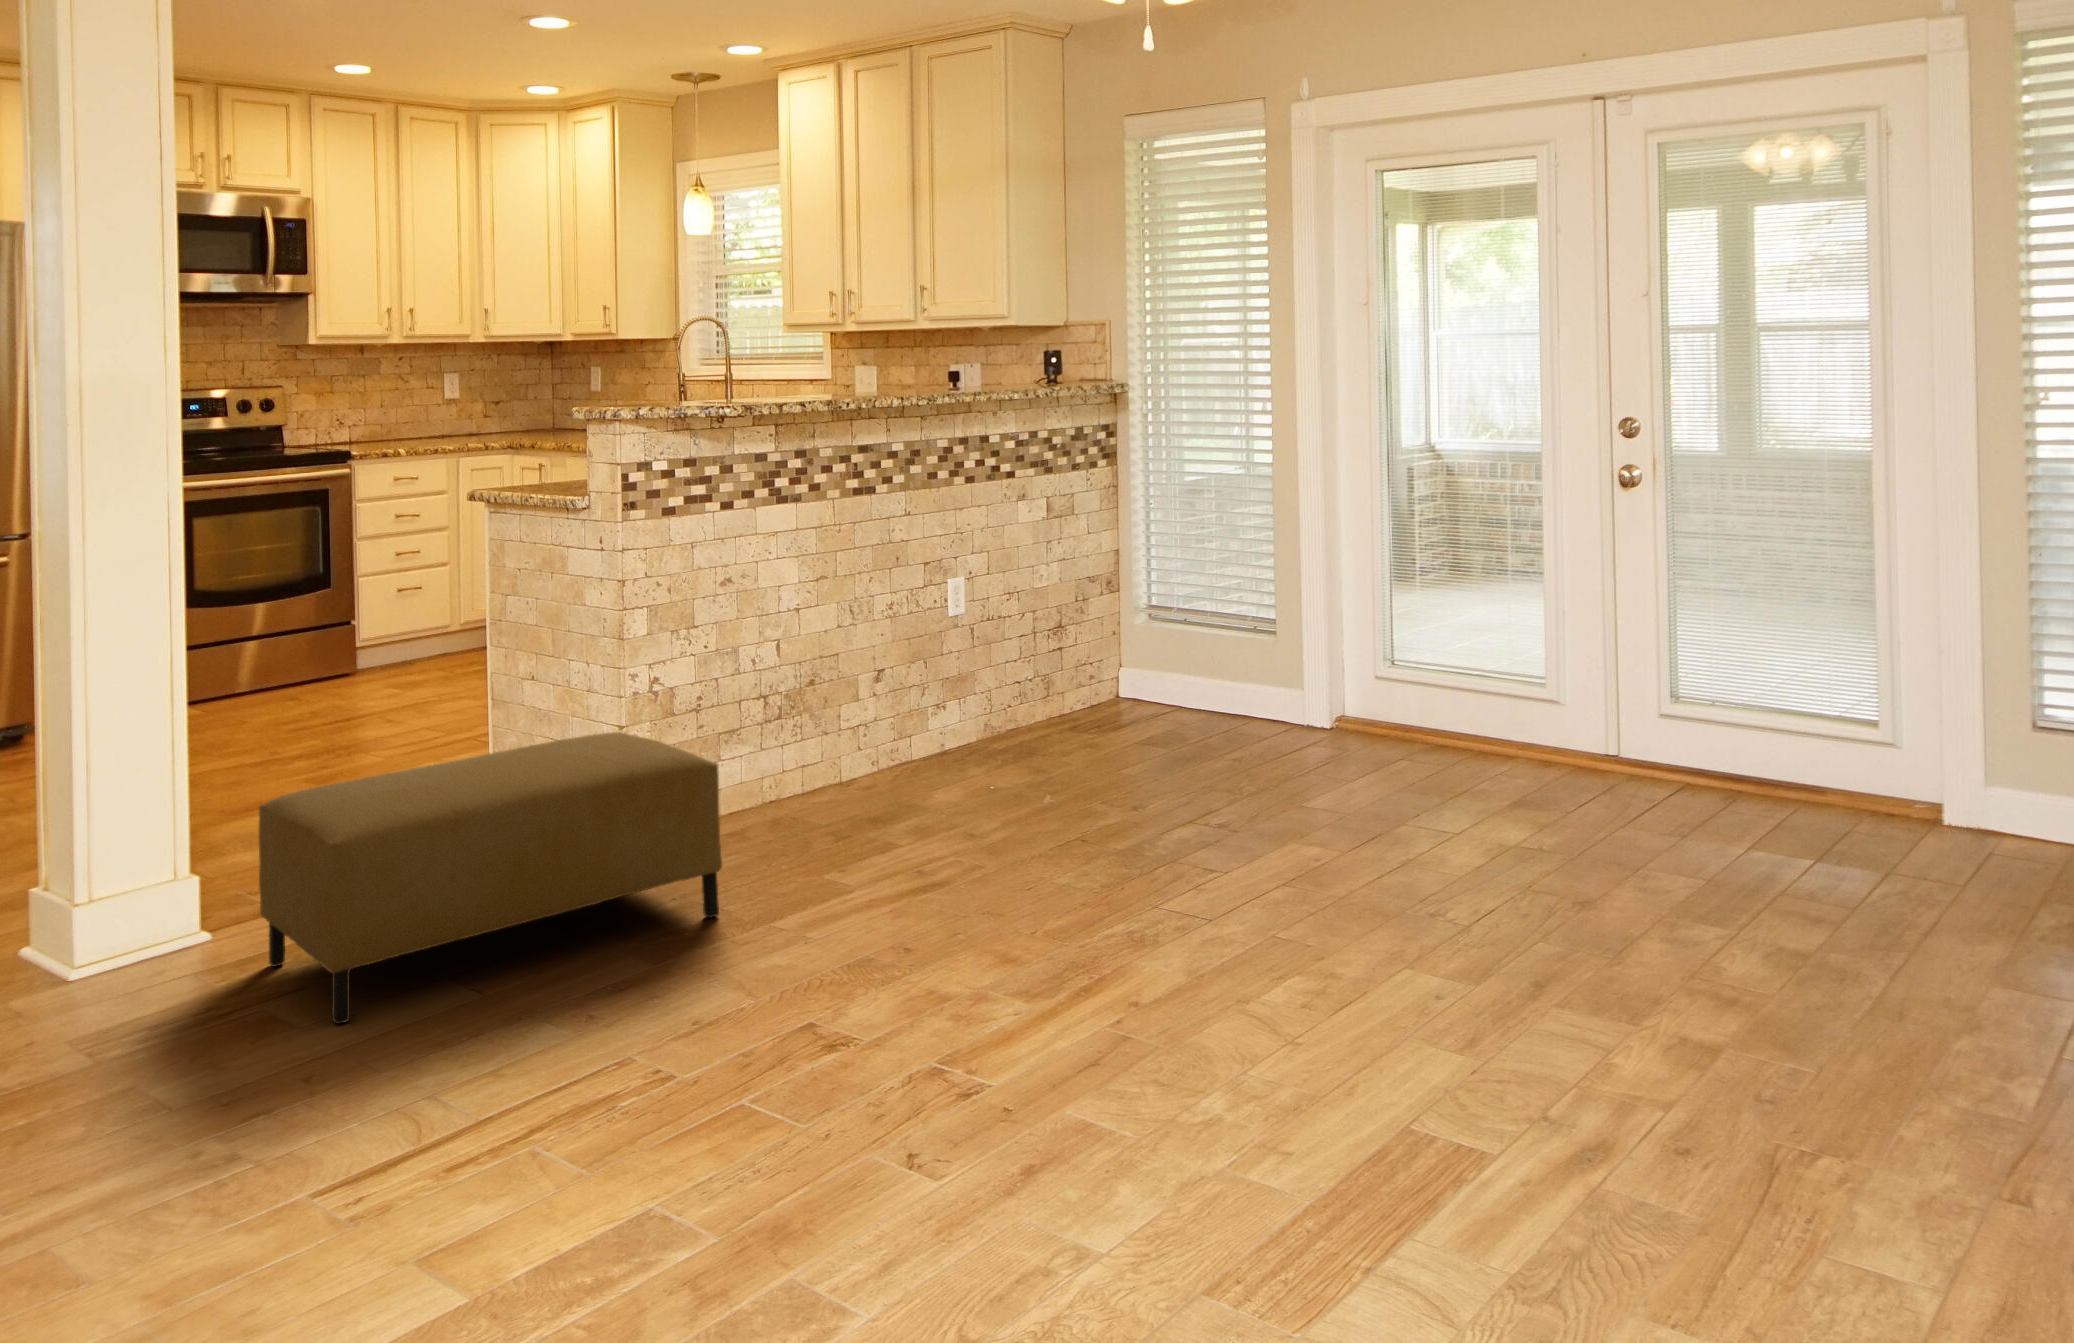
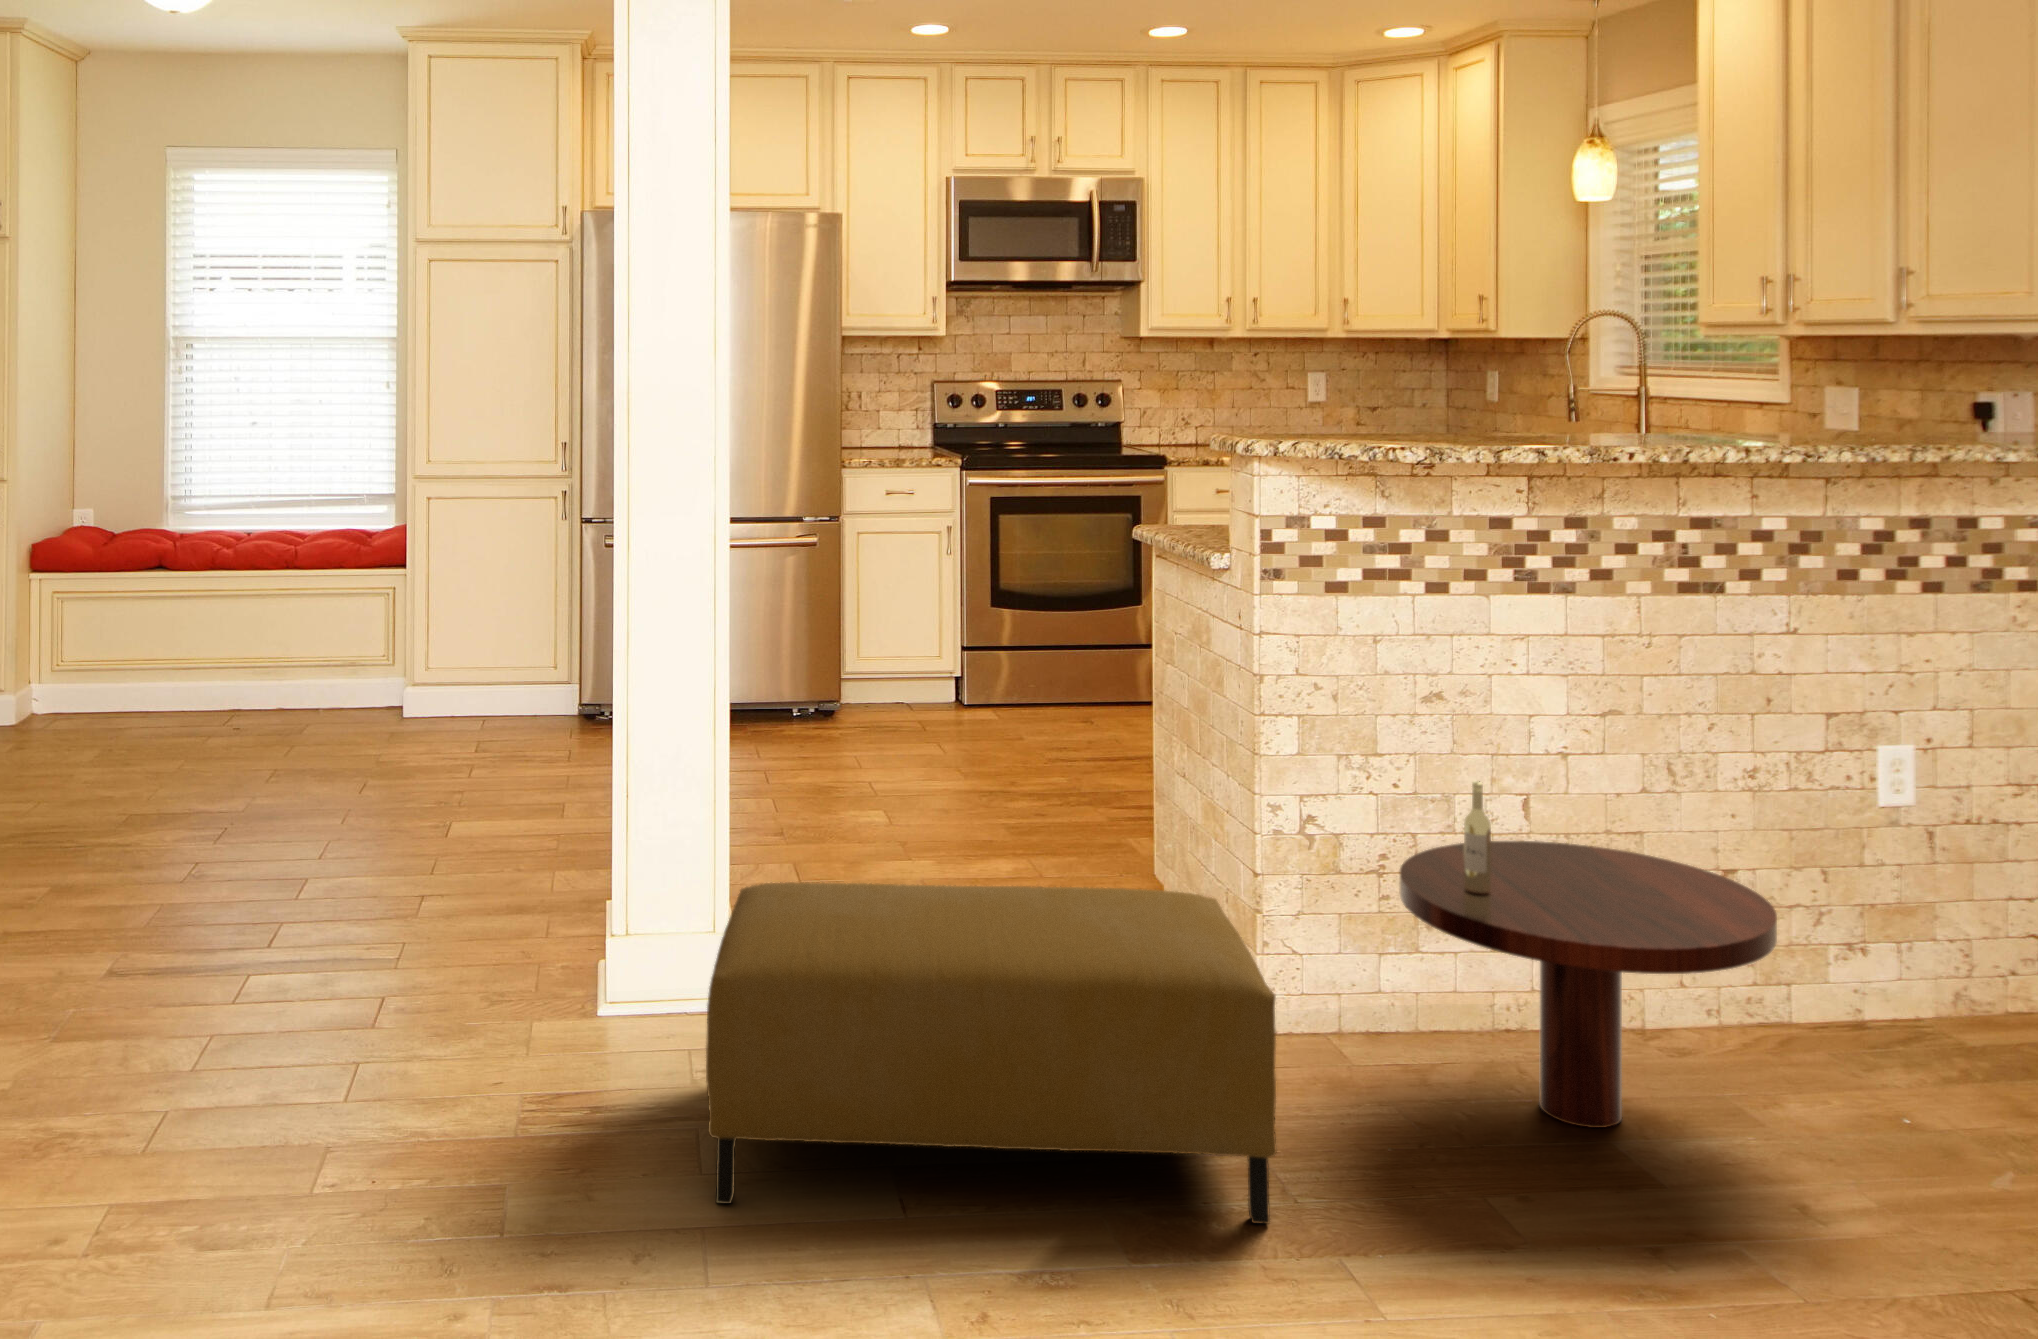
coffee table: none [729,622,944,829] -> present [1400,781,1777,1128]

